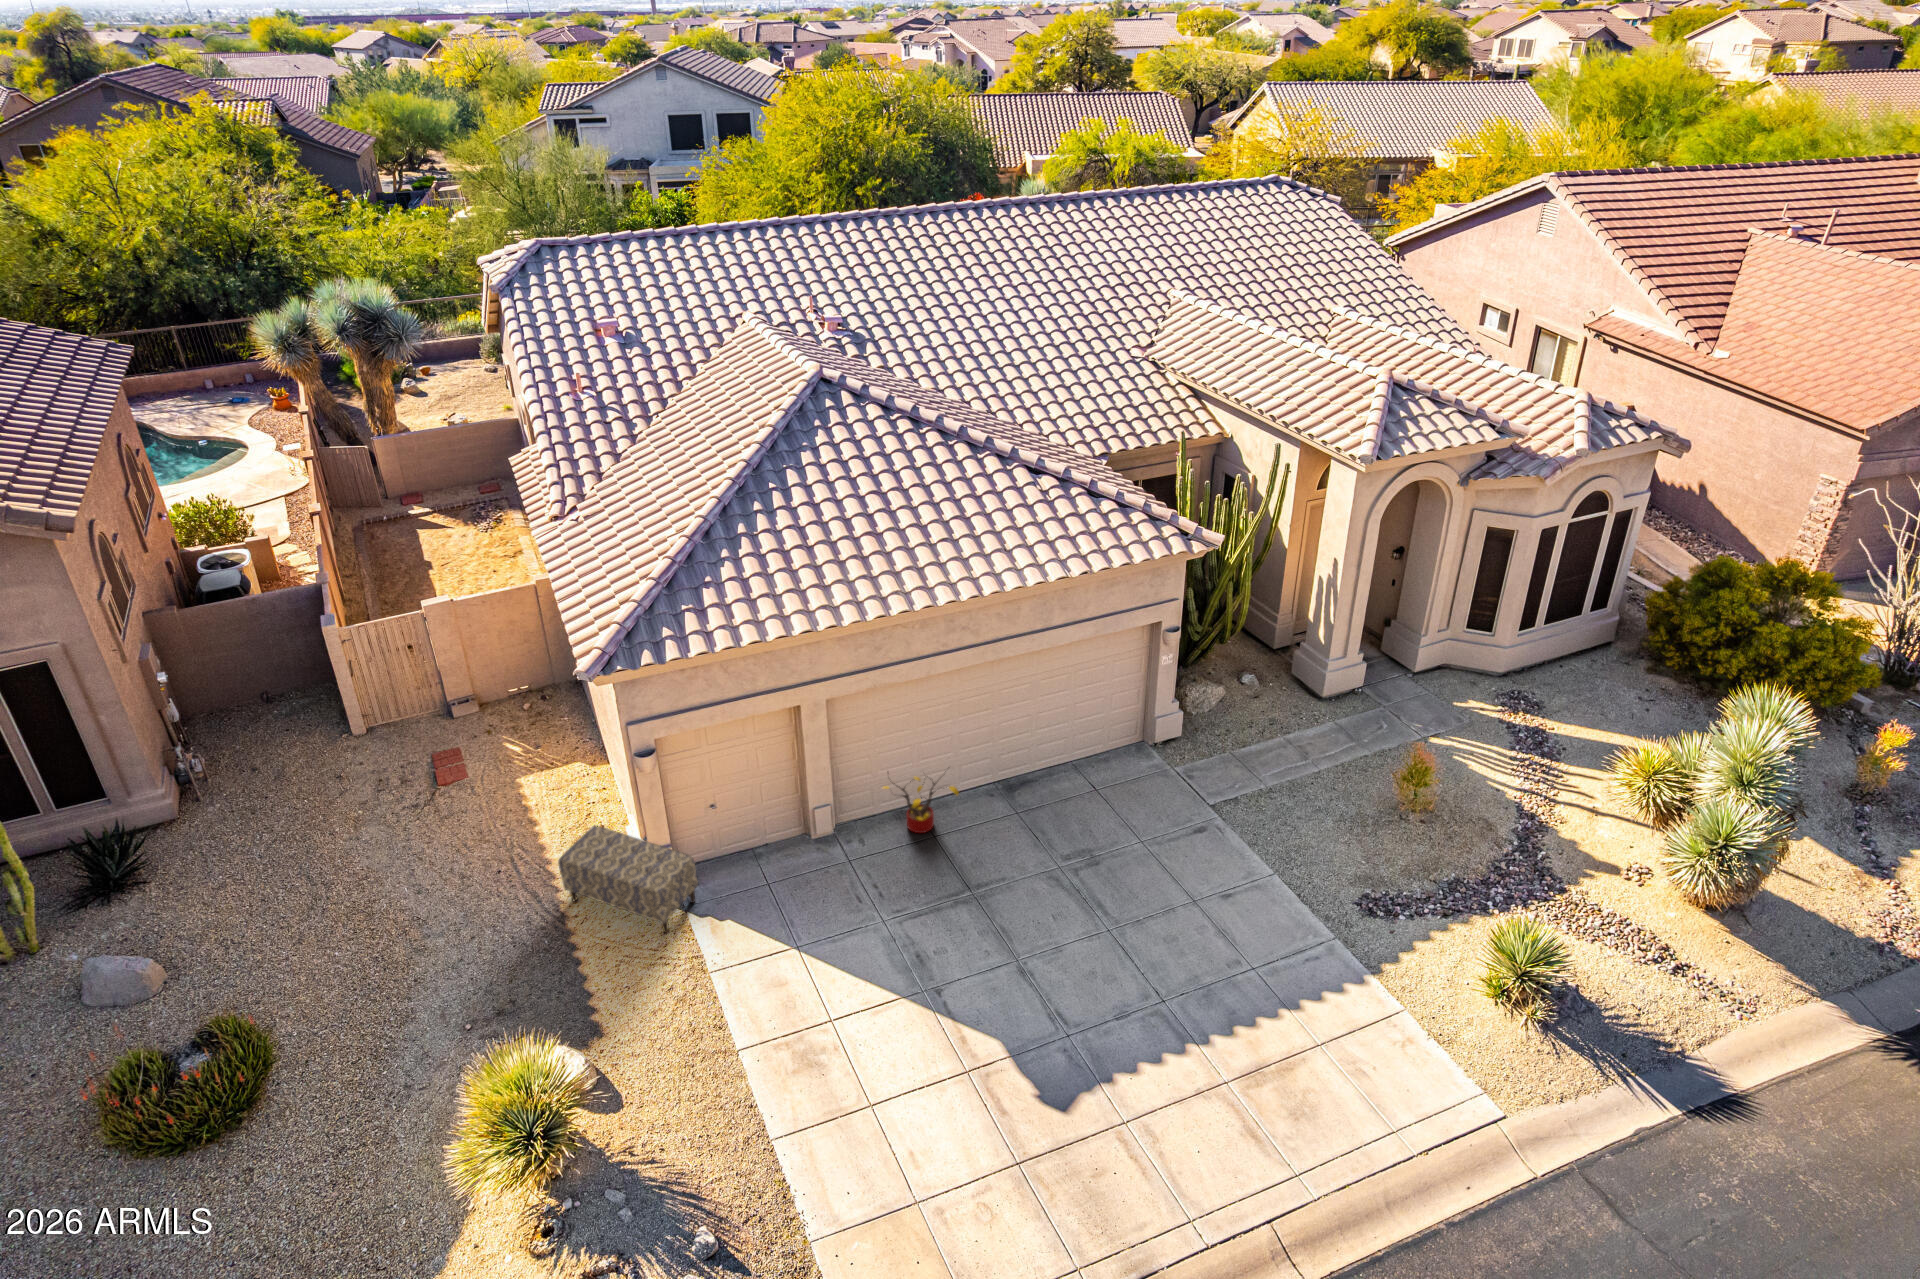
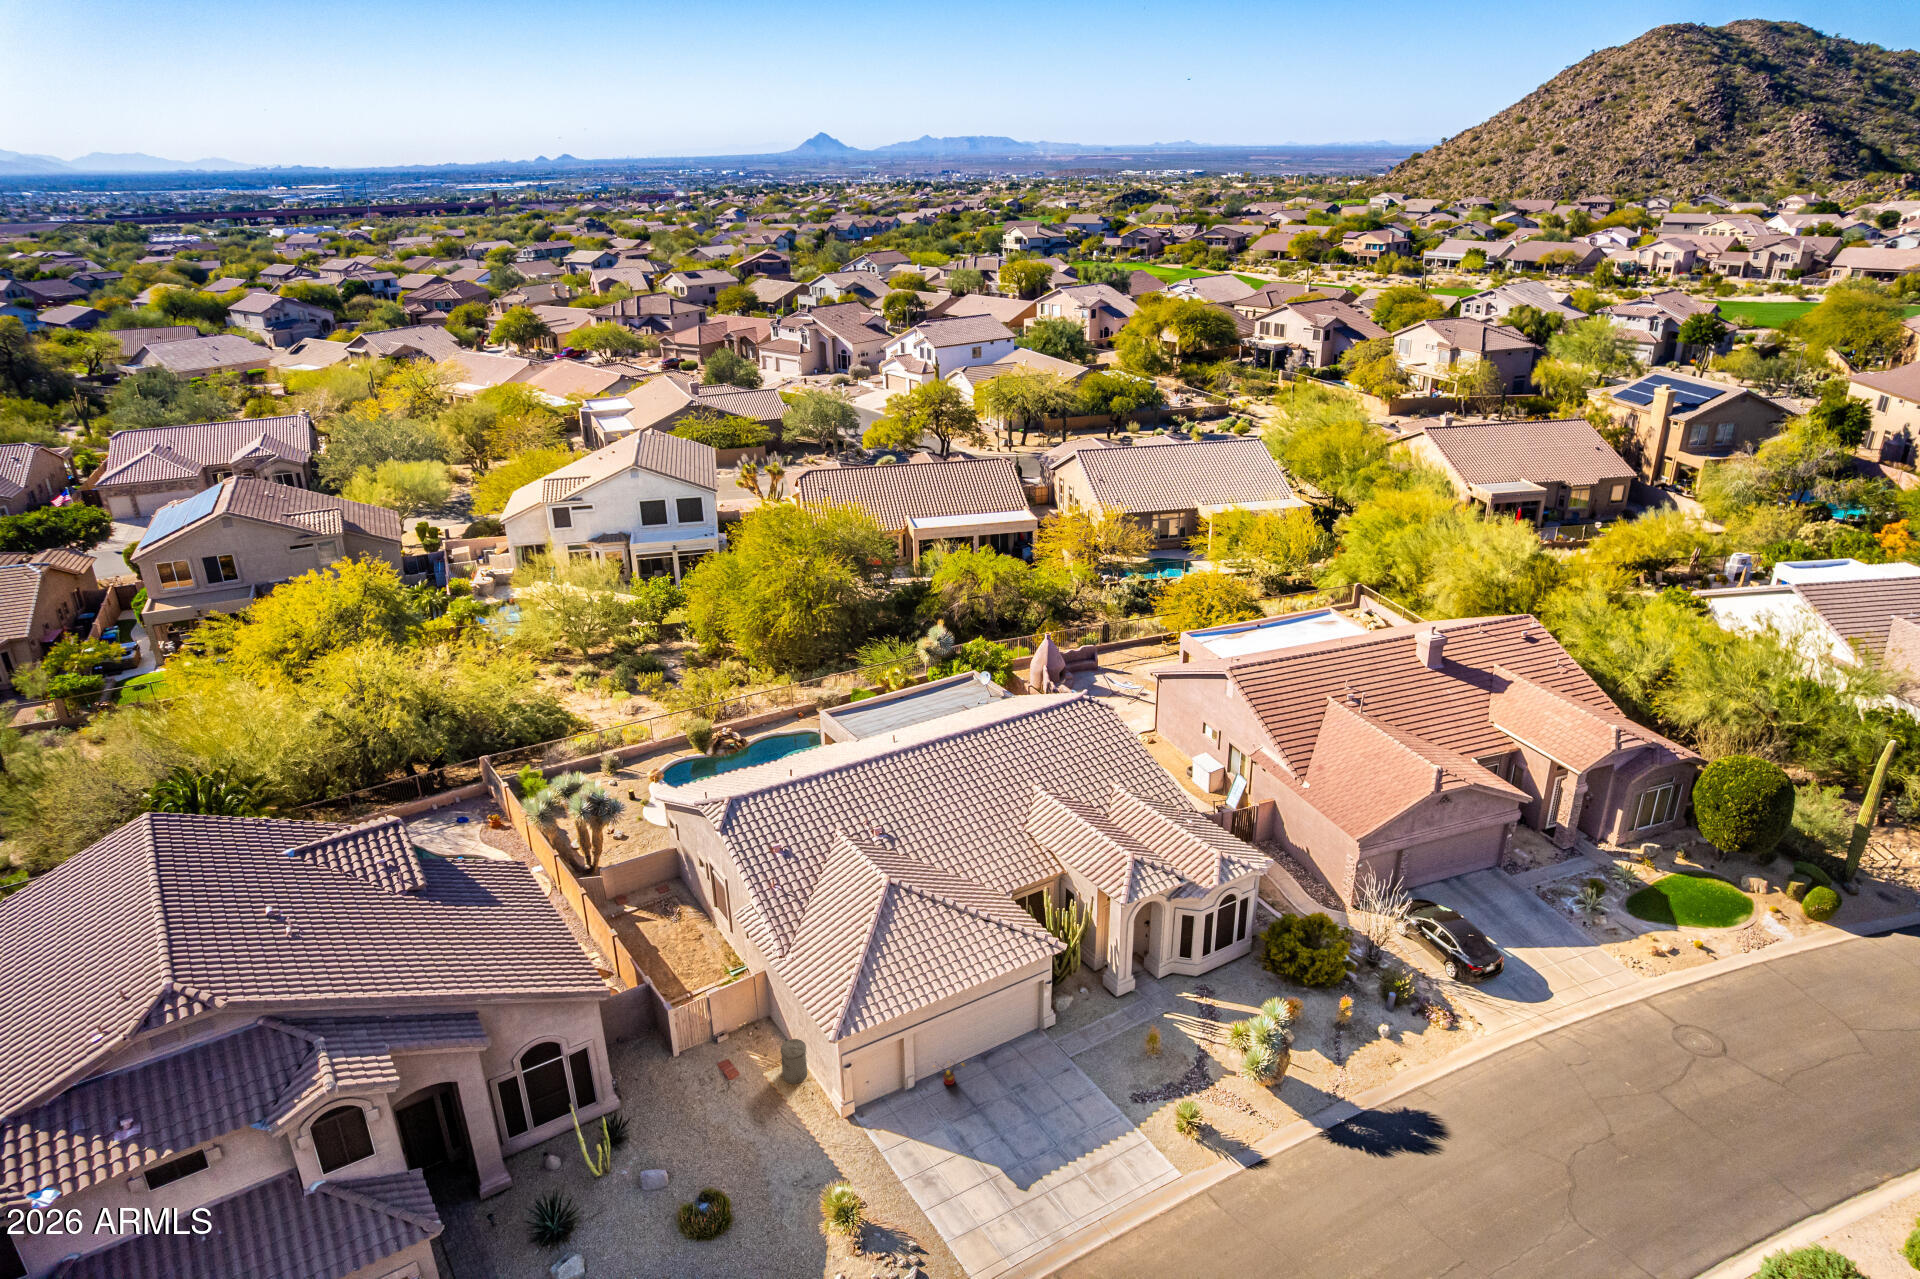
trash can: none [541,703,612,798] -> present [780,1039,807,1084]
bench: present [558,826,698,933] -> none [809,1097,865,1141]

